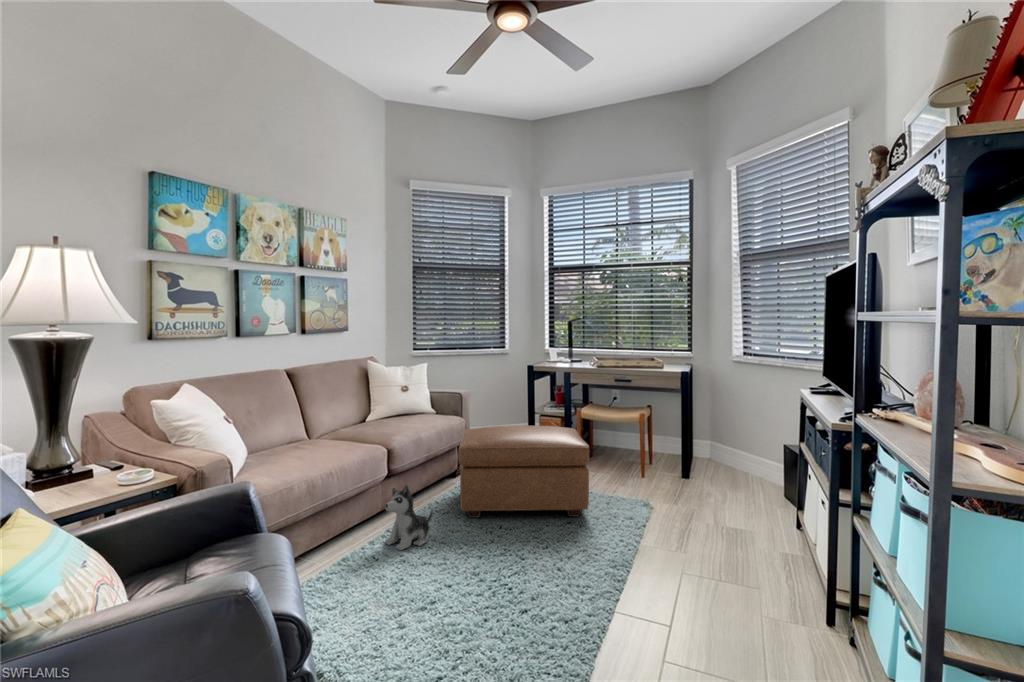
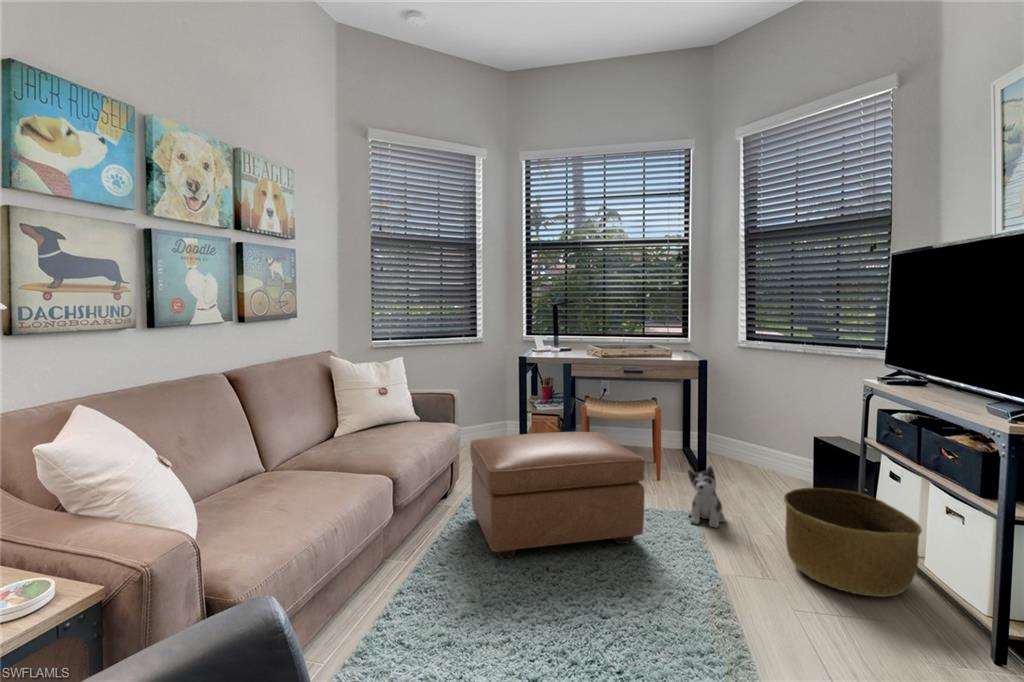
basket: none [696,478,800,566] -> present [784,488,922,597]
plush toy: present [385,485,433,550] -> present [688,466,725,528]

